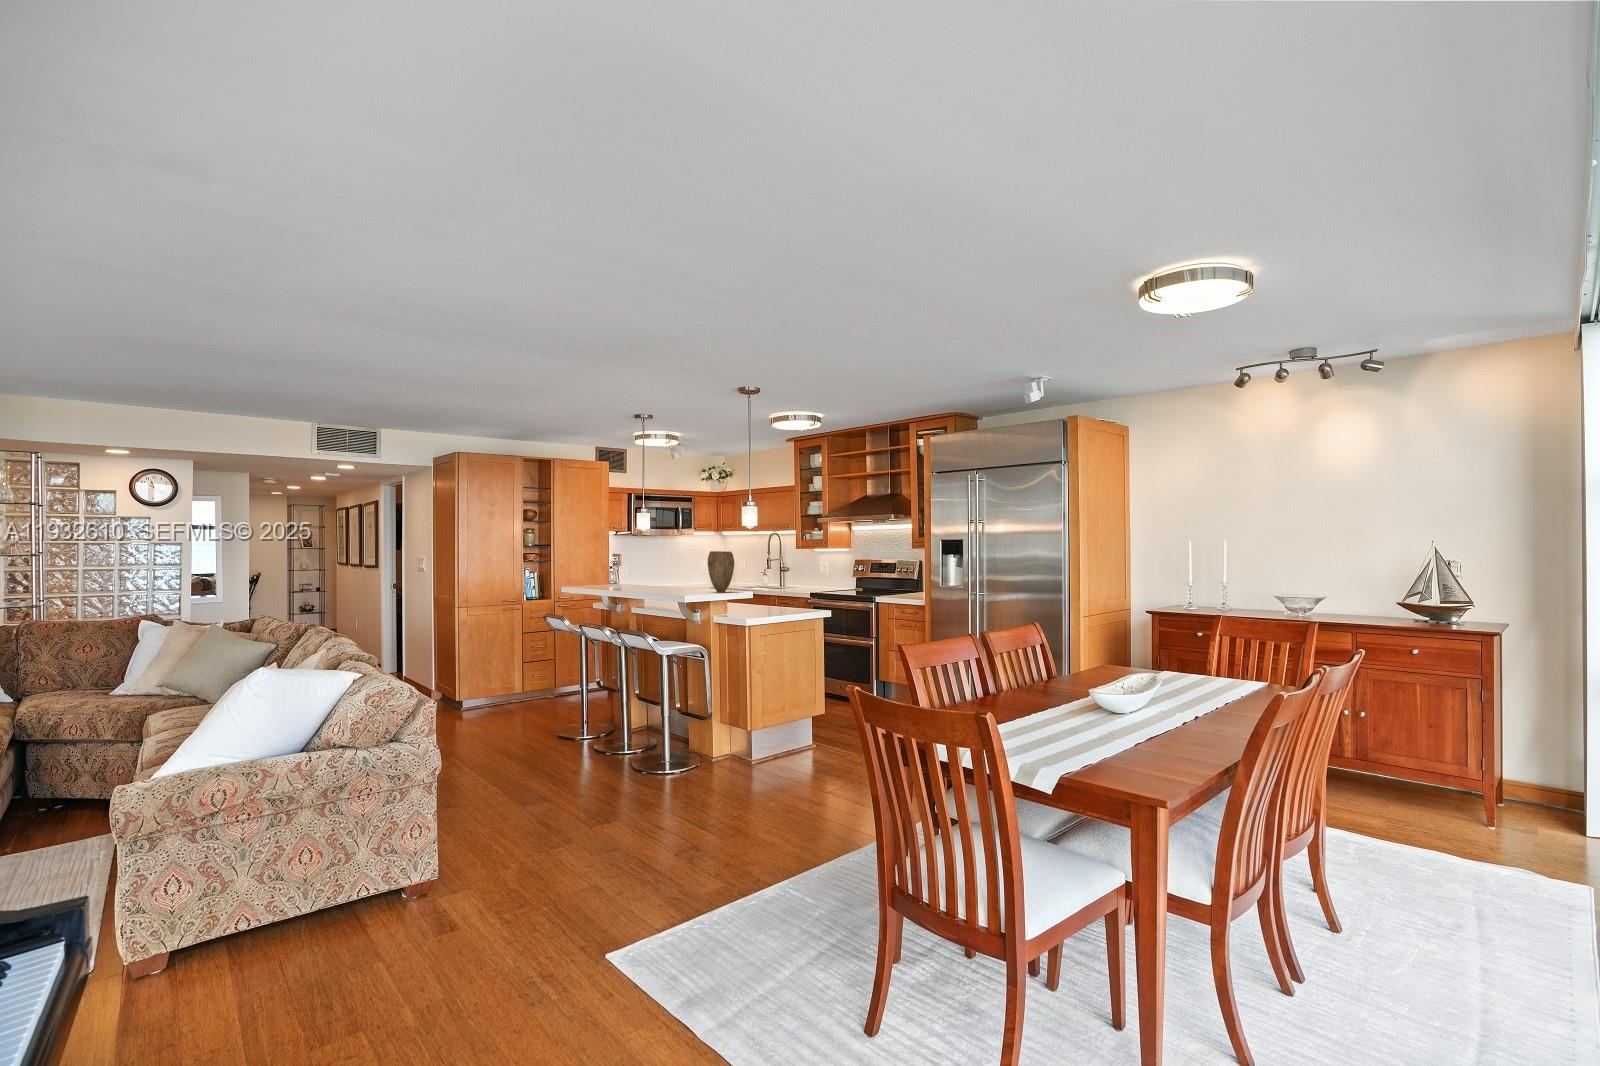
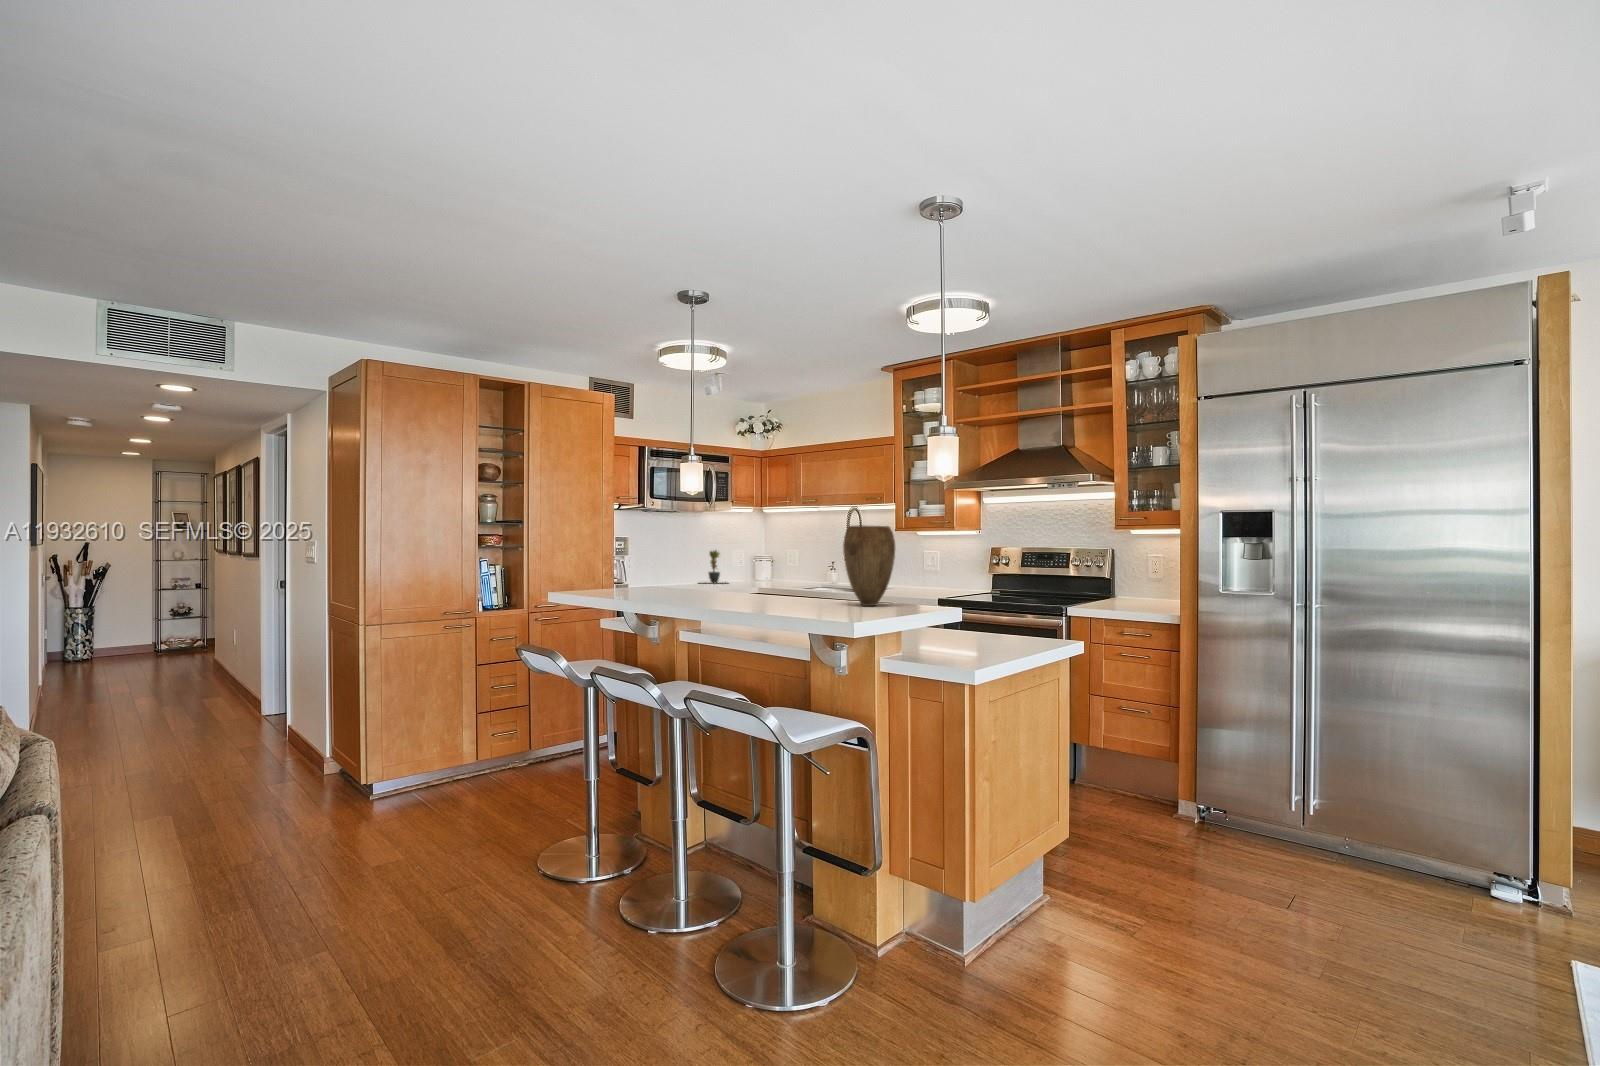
potted plant: none [673,561,696,585] -> present [700,550,720,584]

